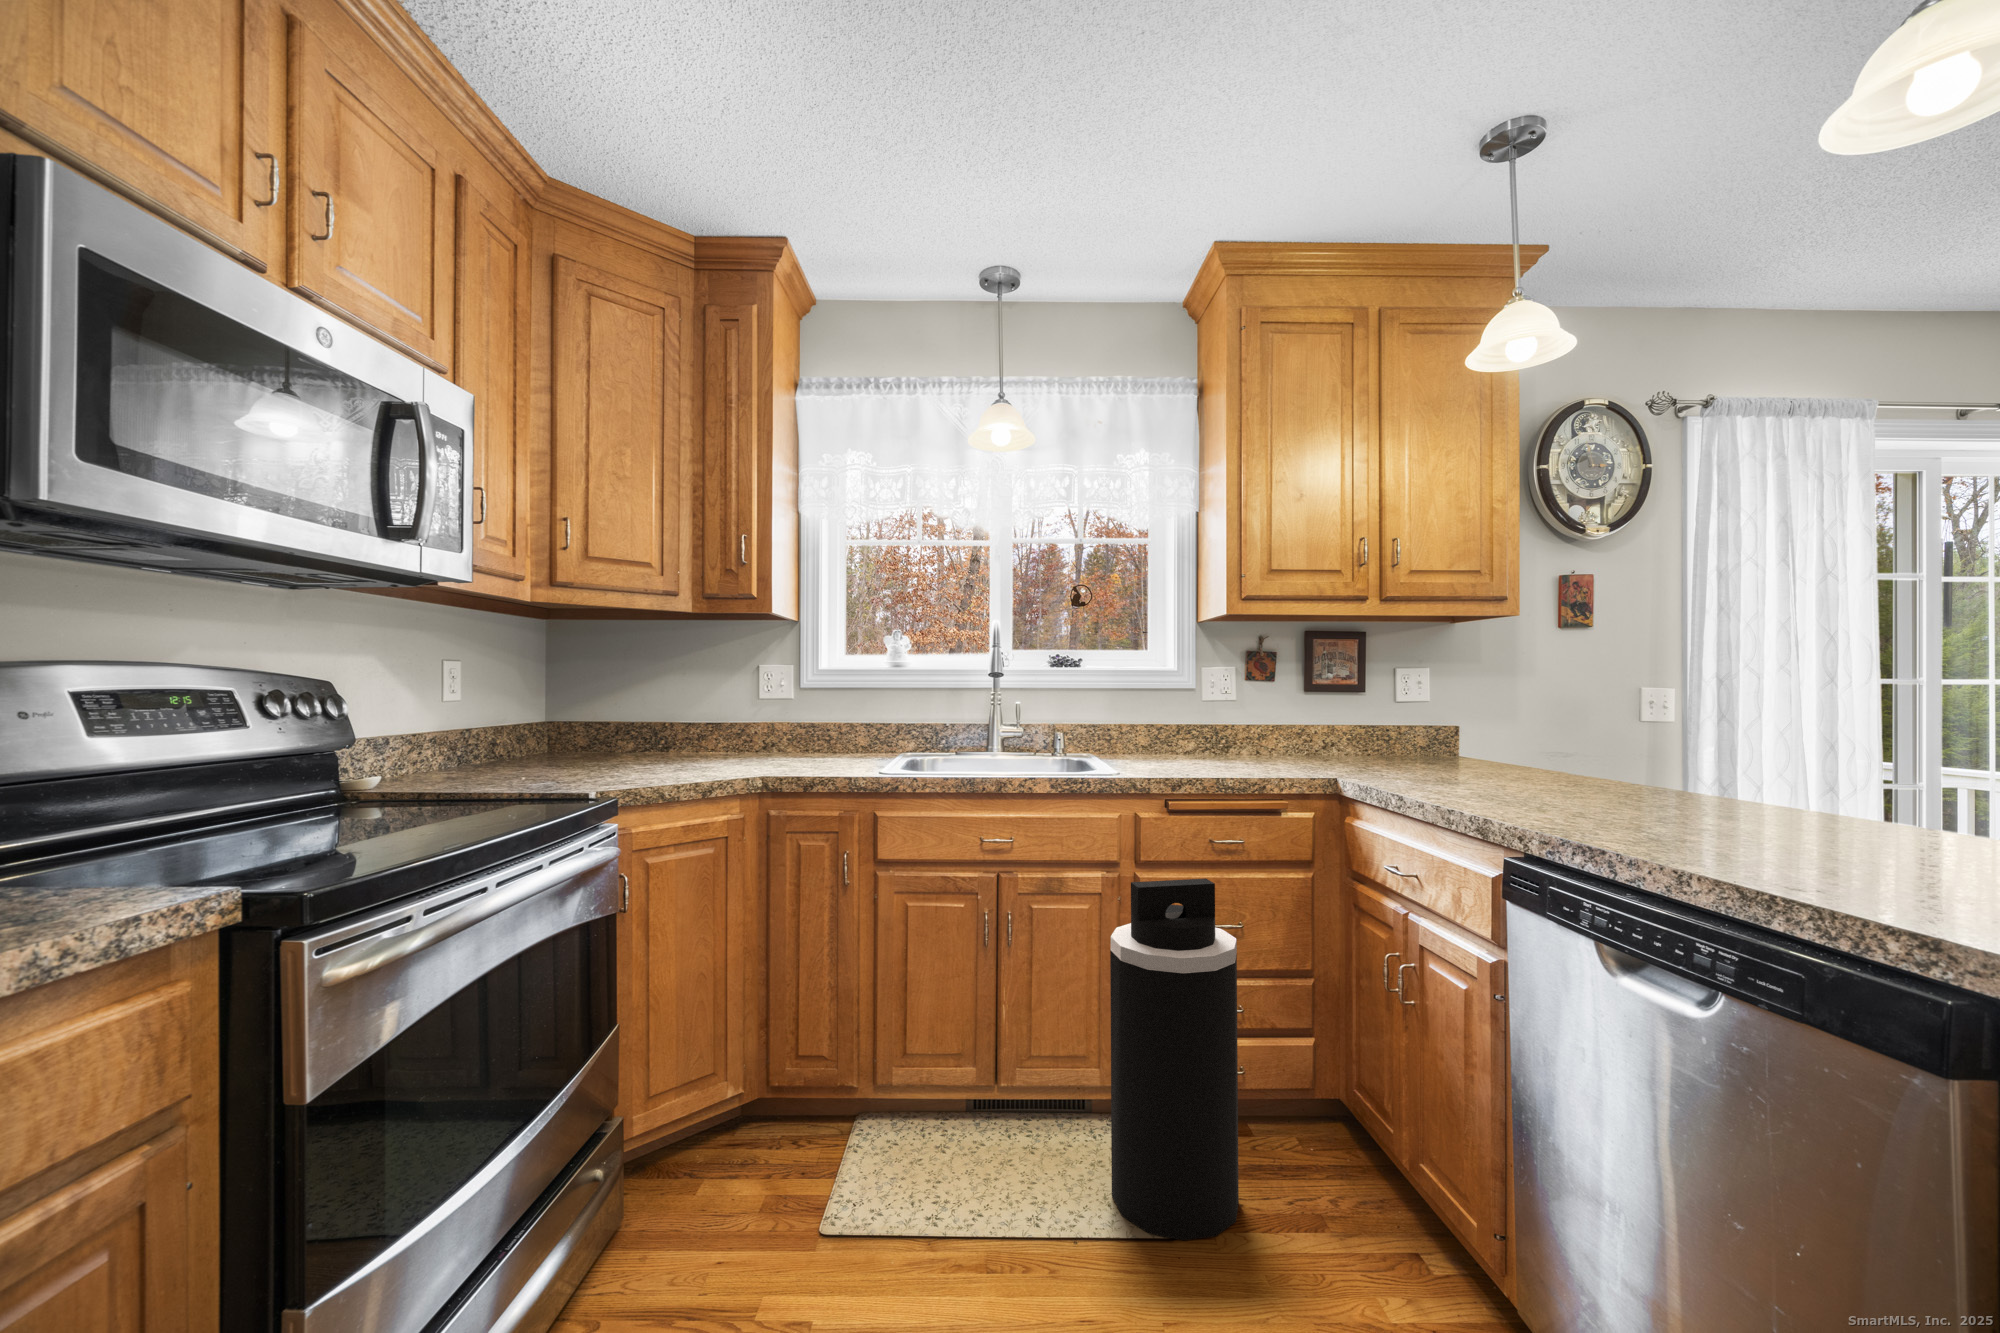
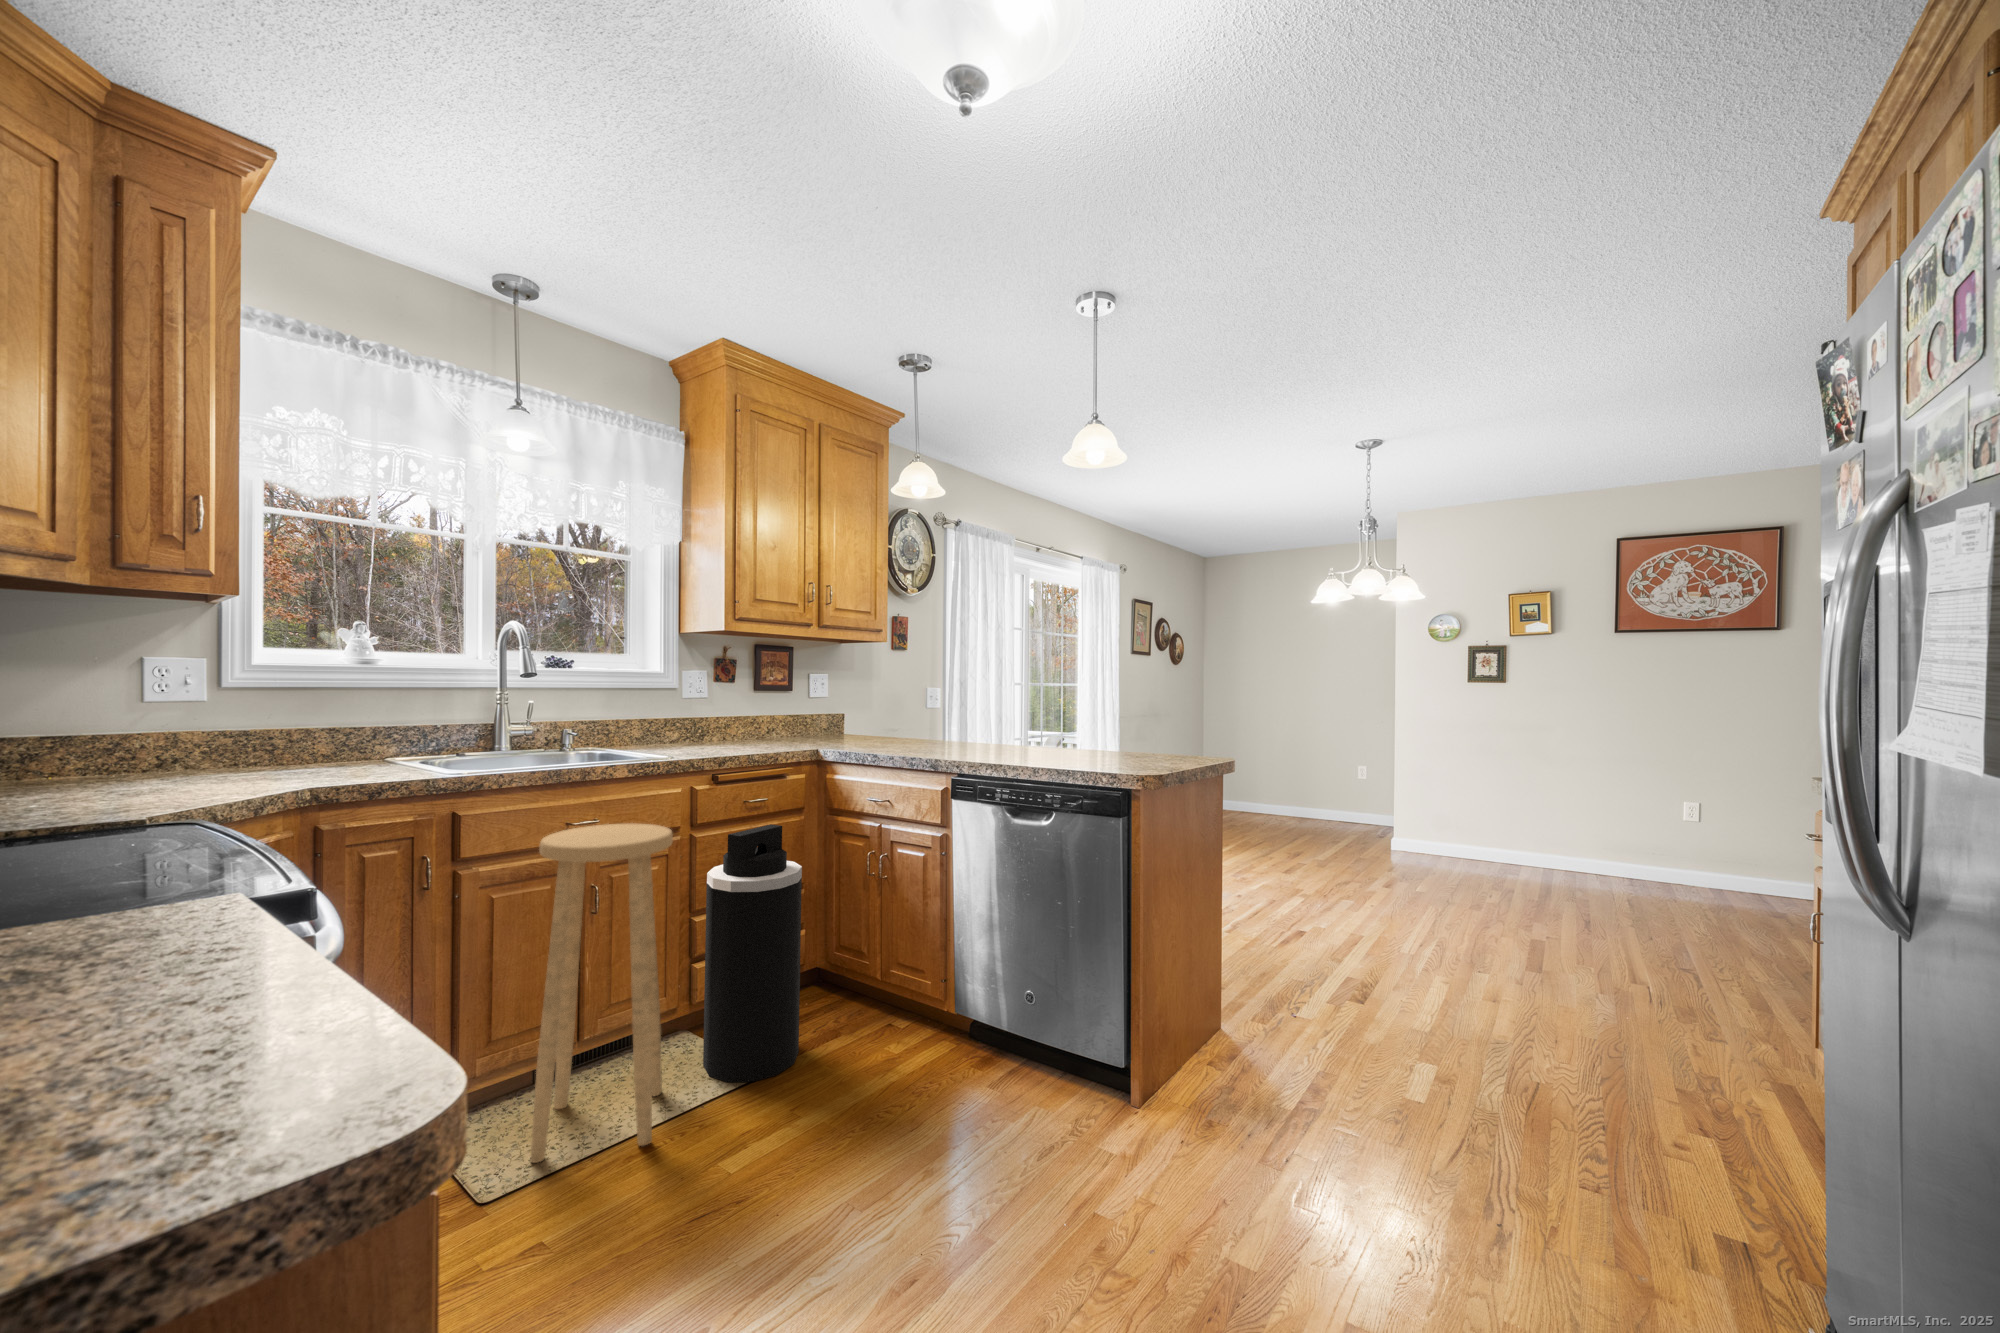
stool: none [891,845,1053,1249] -> present [530,823,673,1163]

